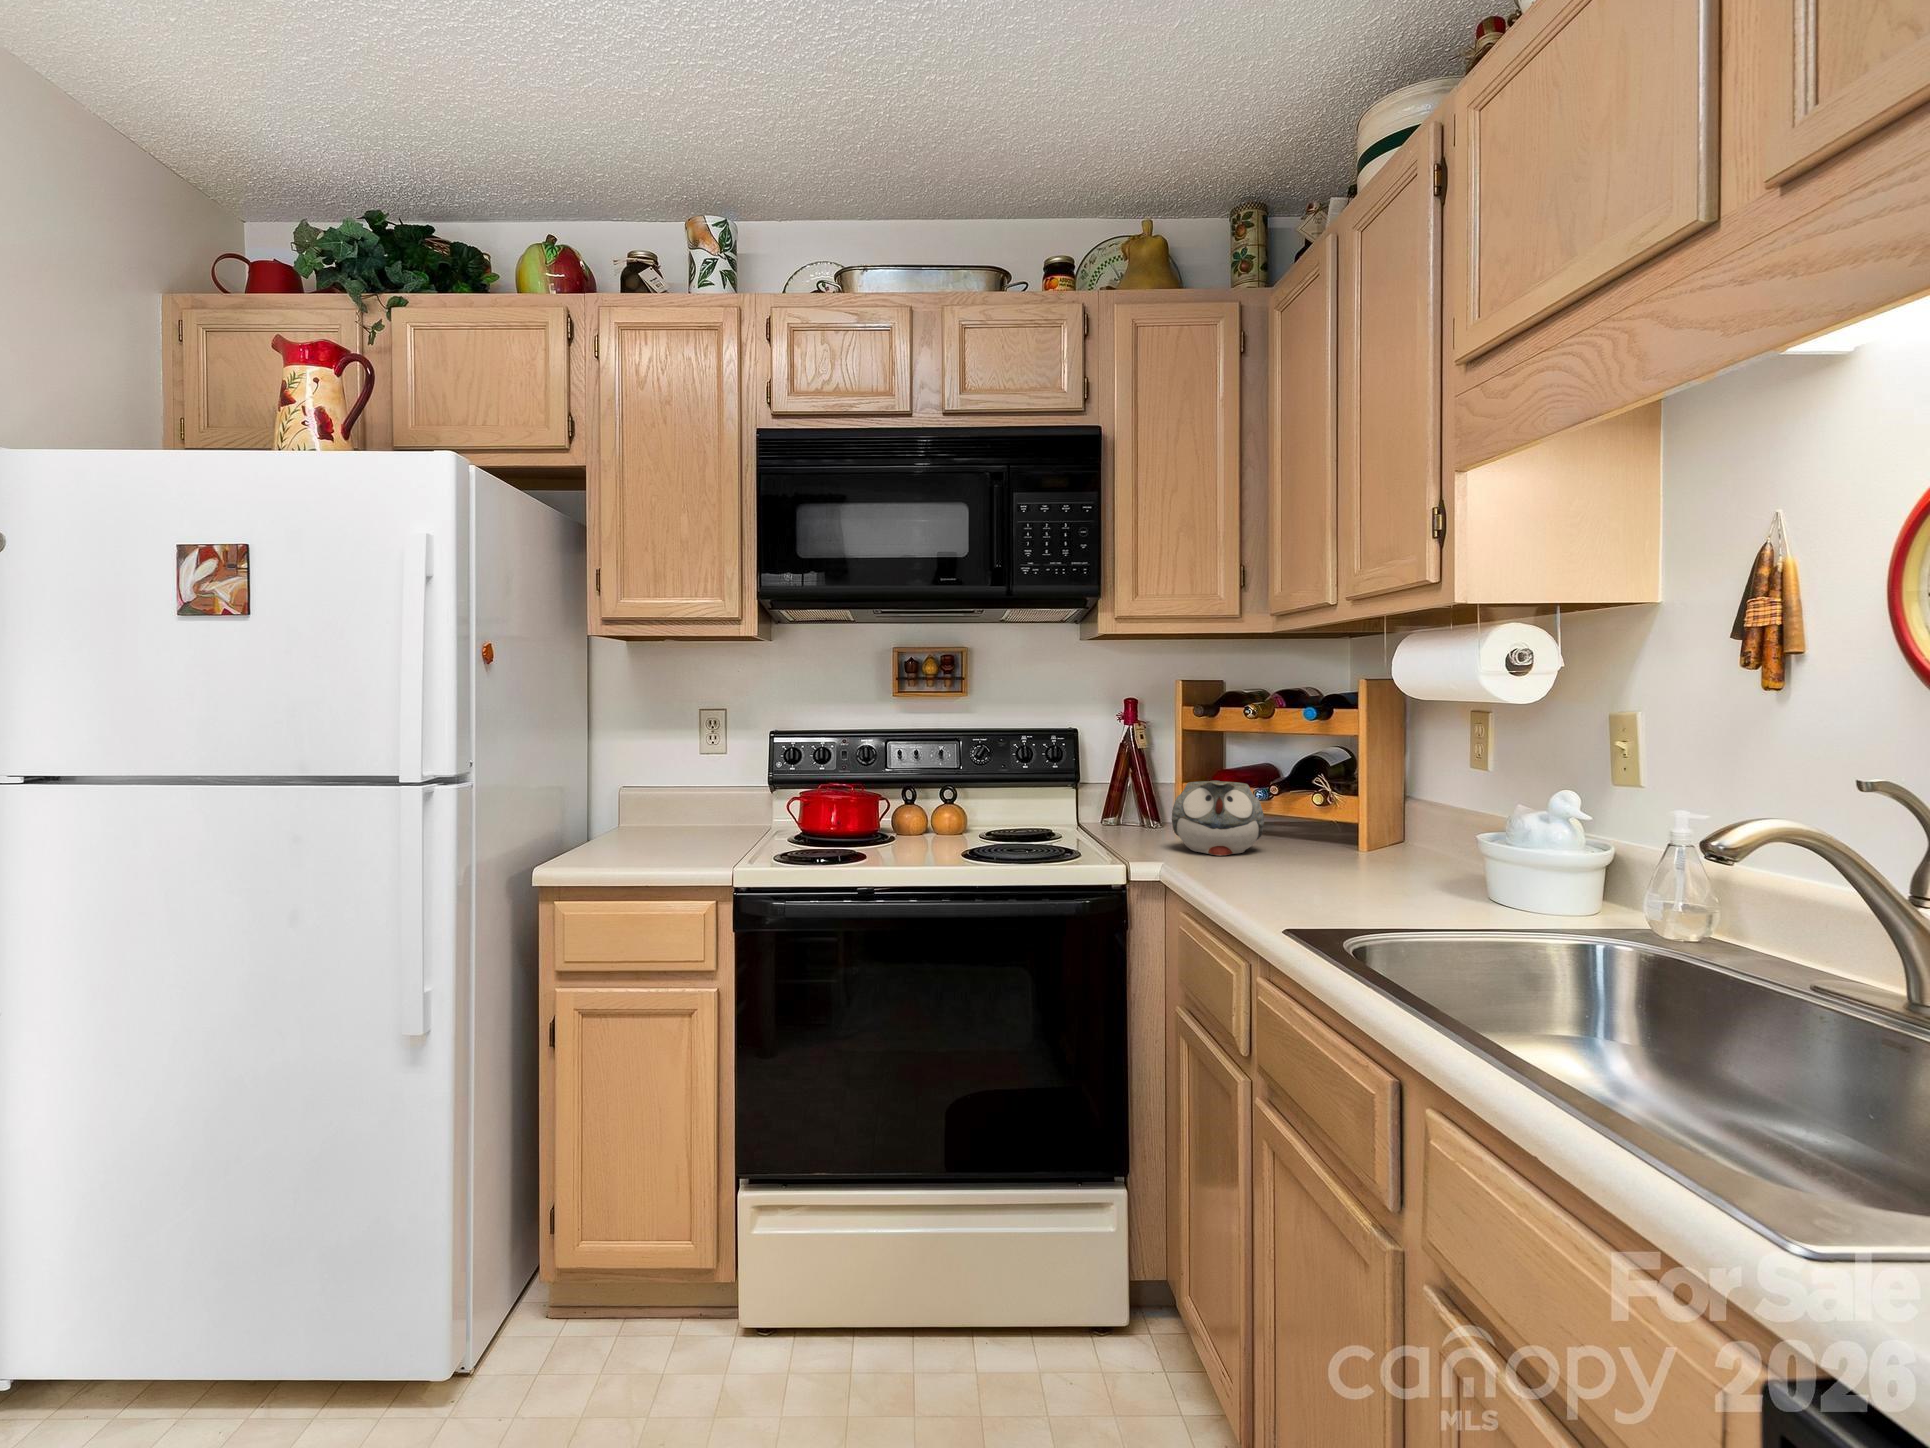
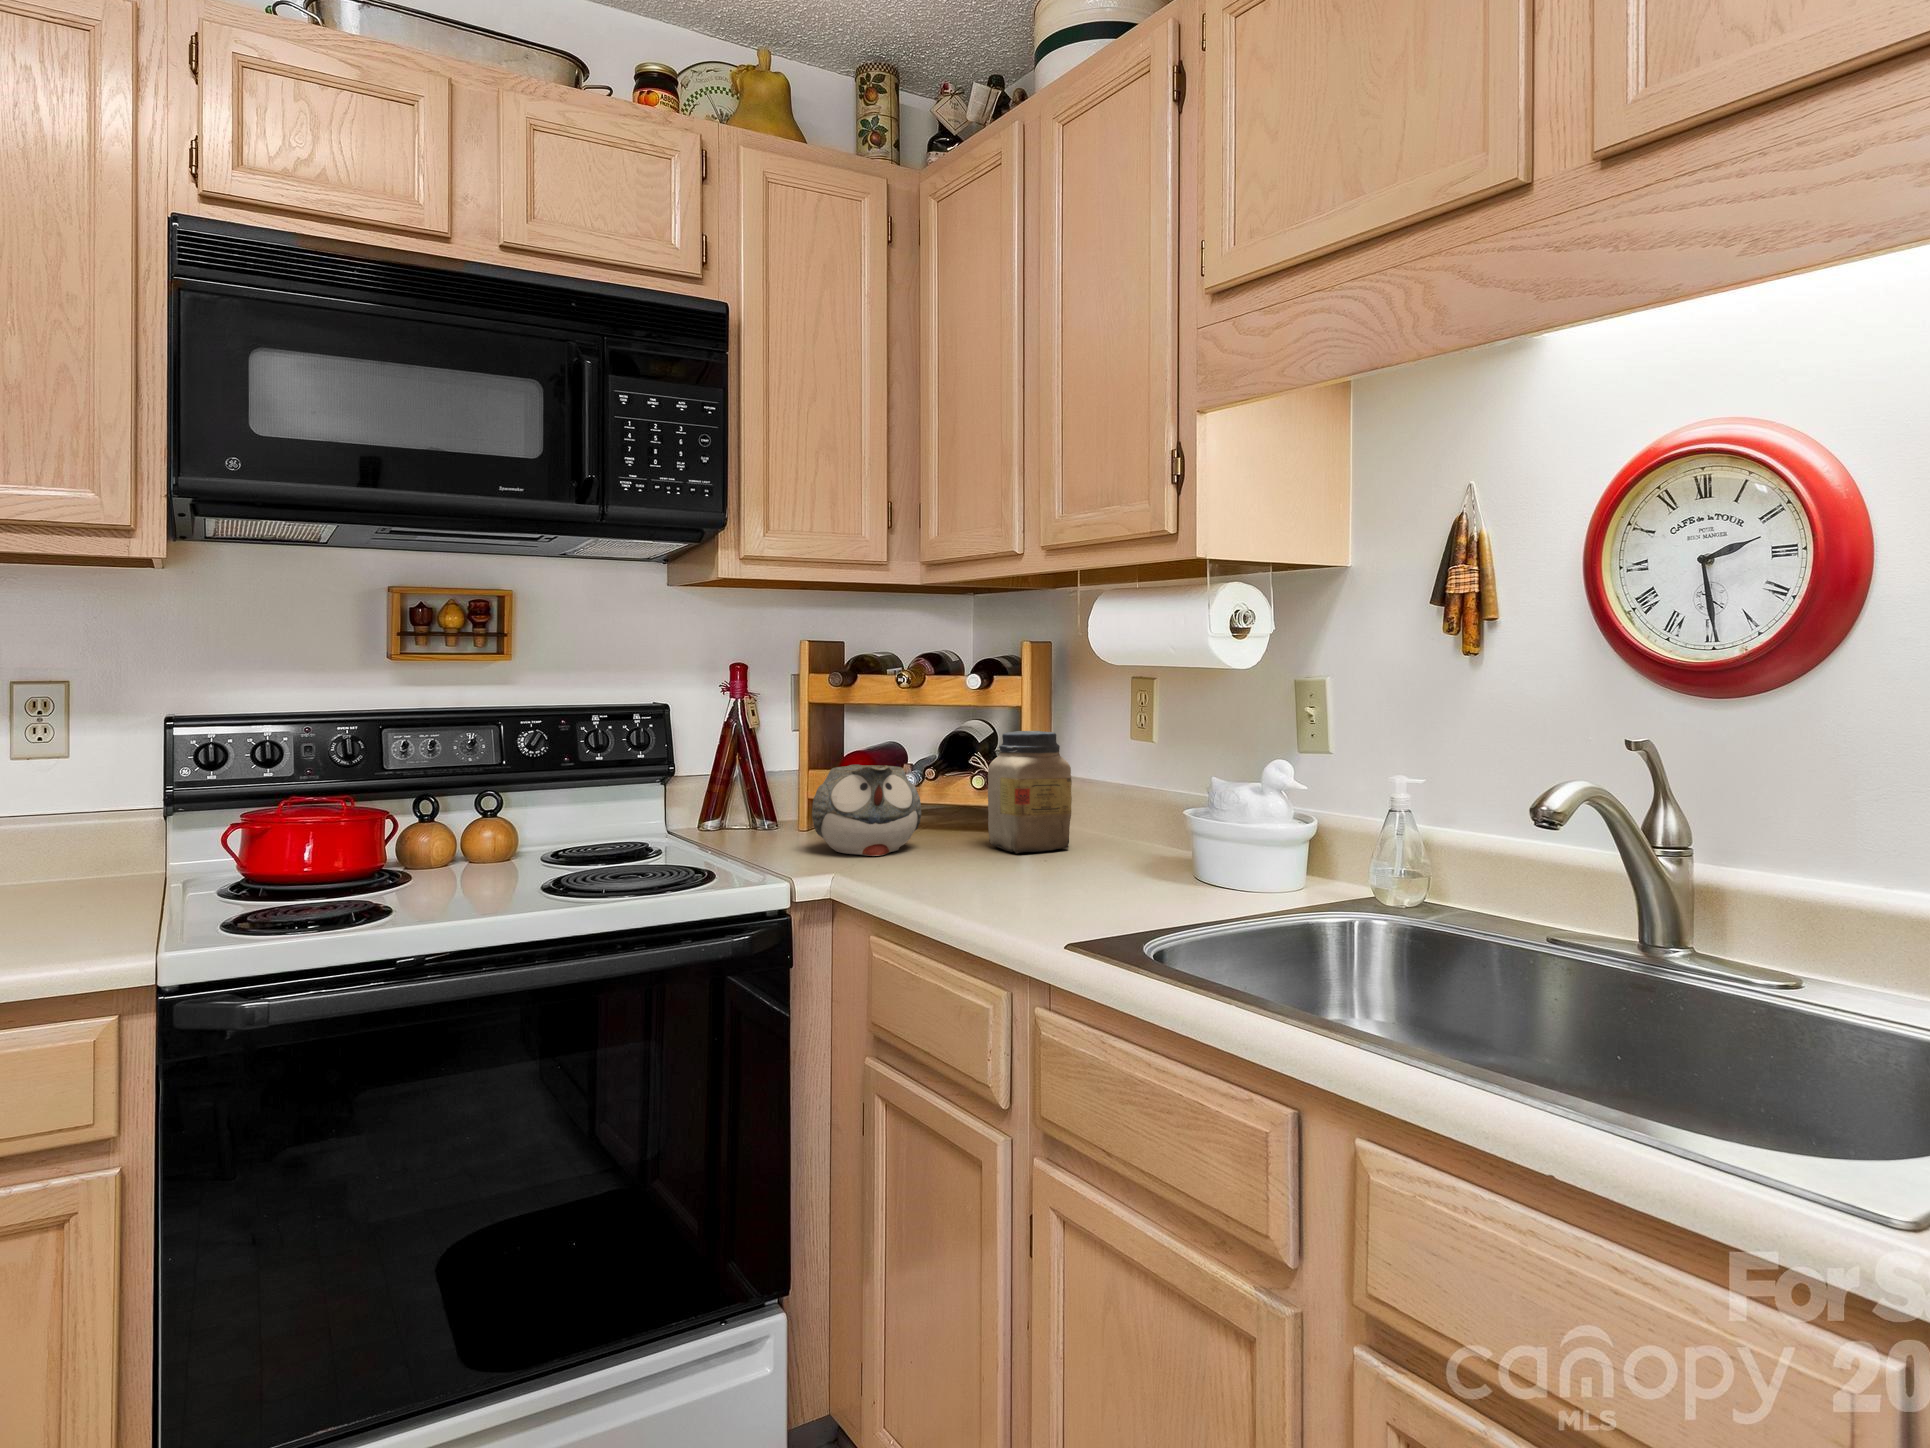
jar: none [1323,758,1400,864] -> present [988,731,1072,853]

